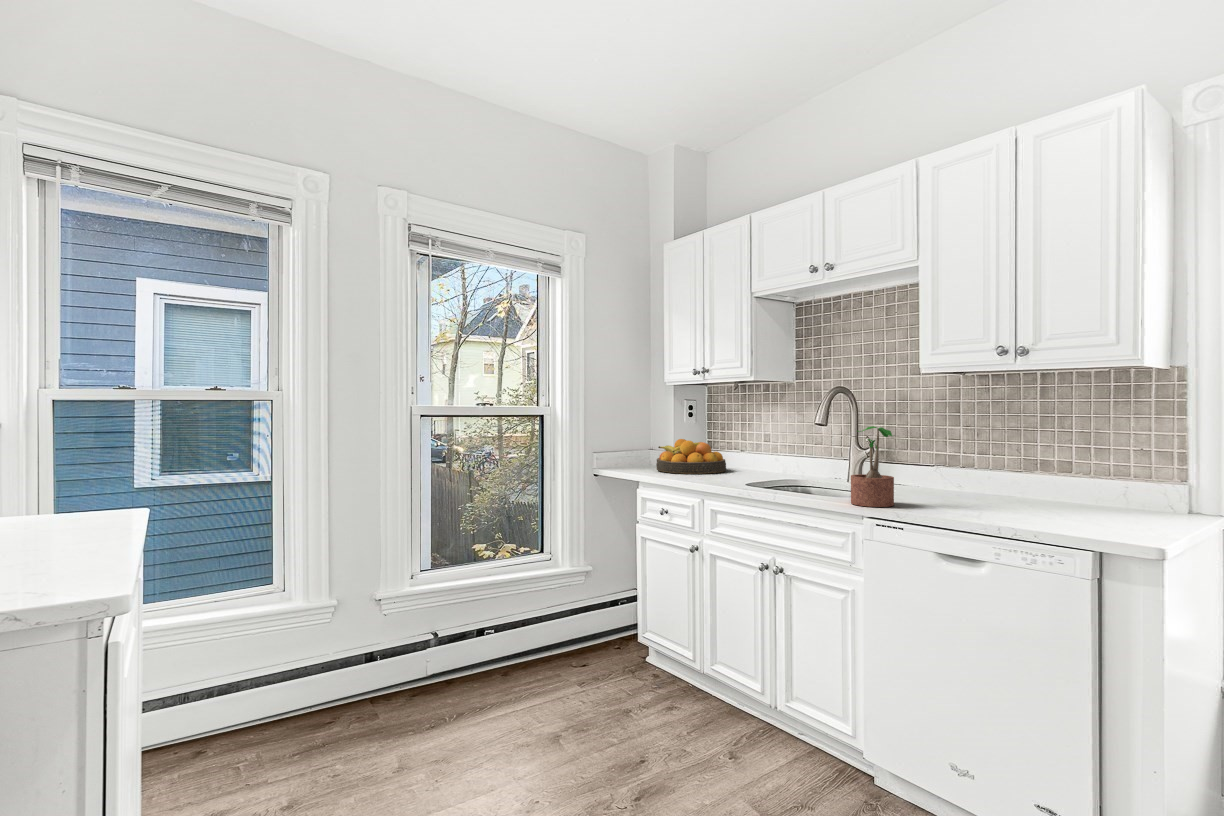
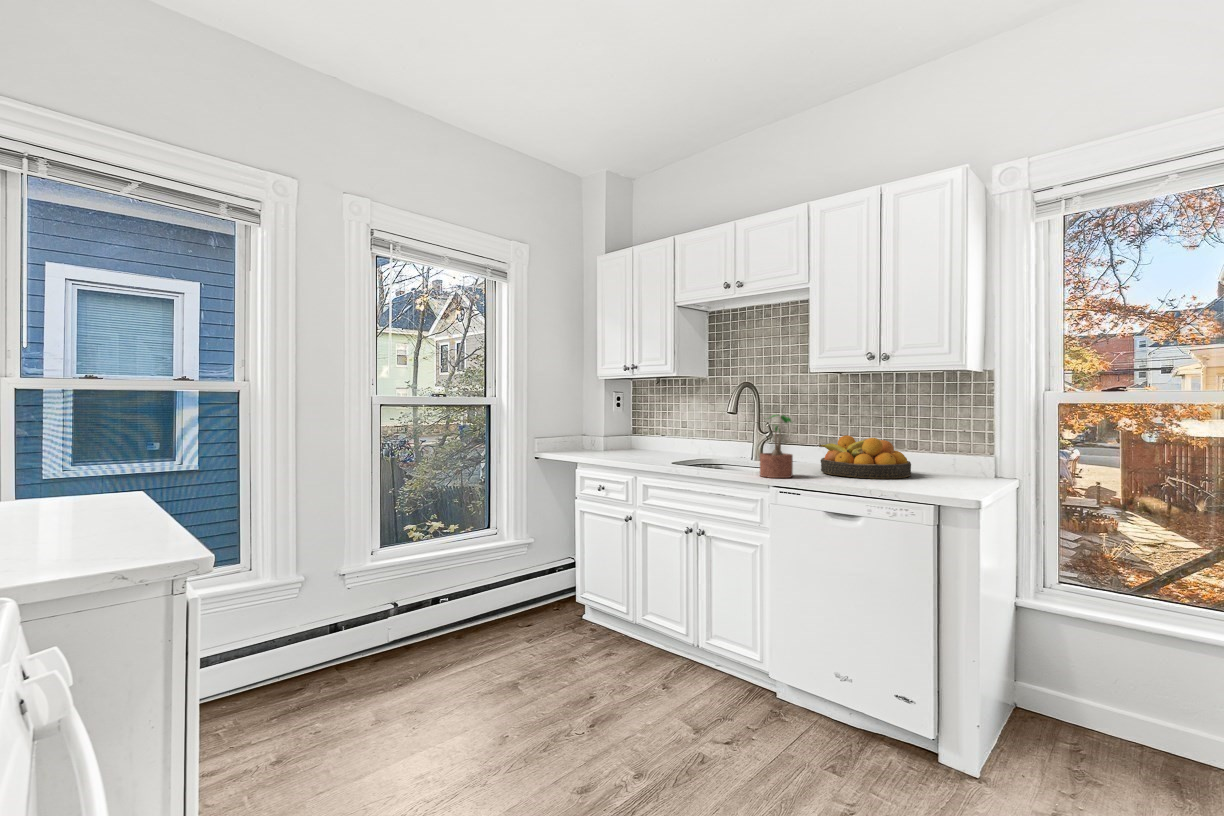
fruit bowl: present [656,439,726,474] -> present [819,435,911,479]

